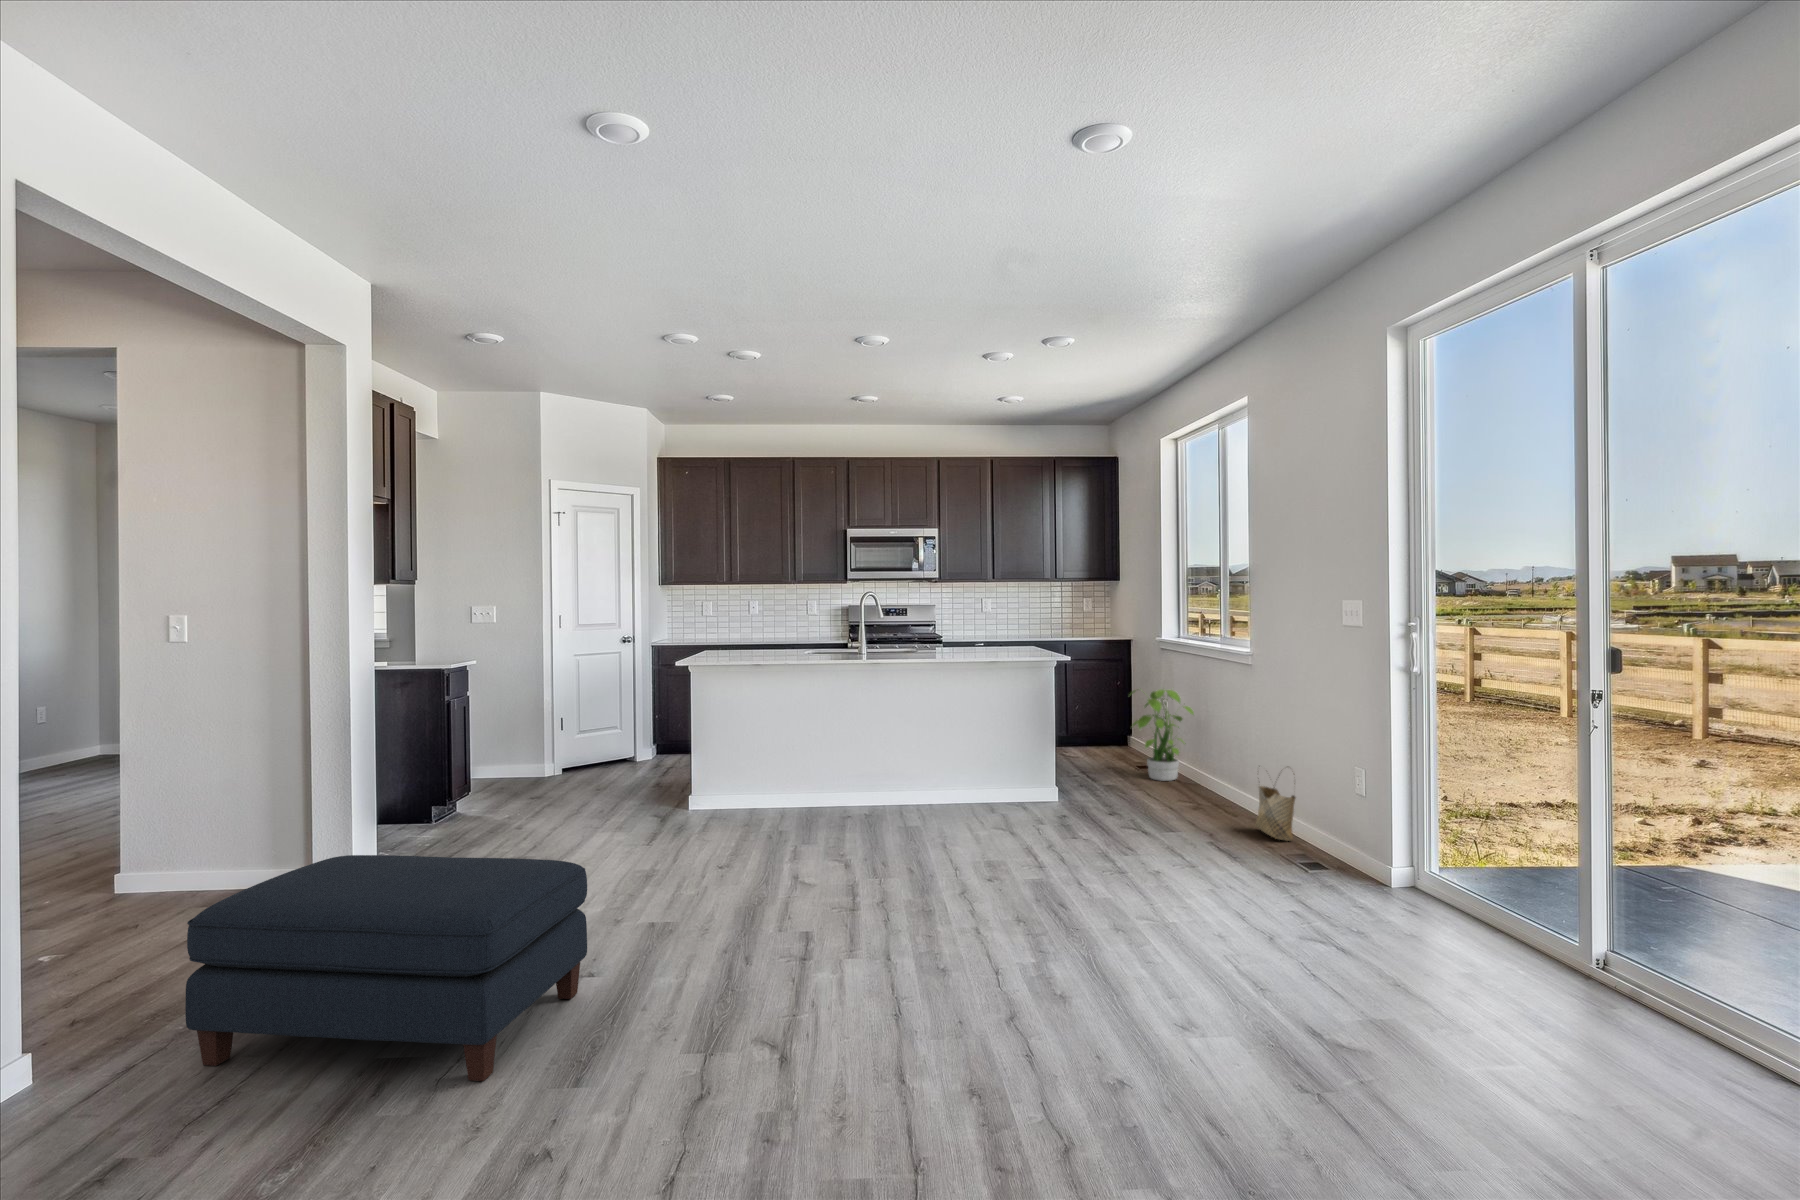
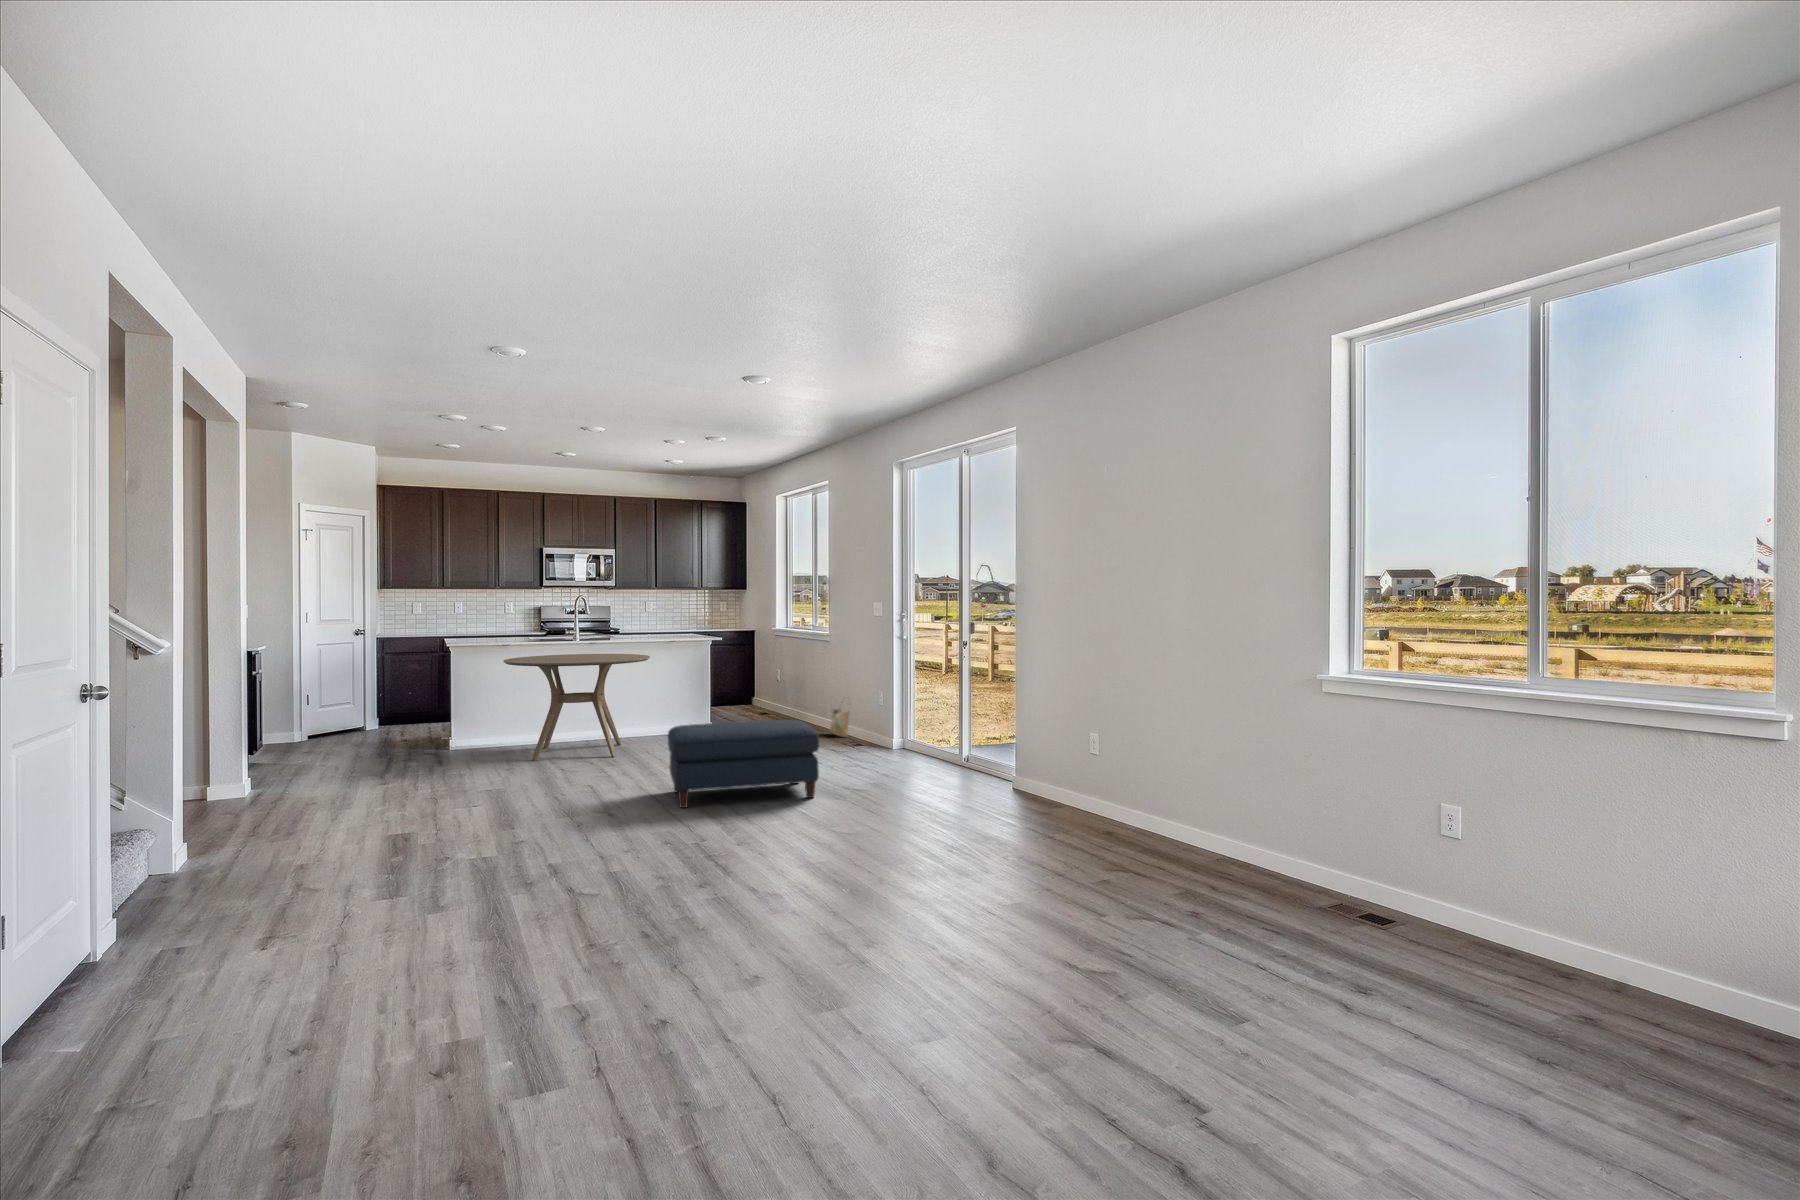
dining table: none [734,678,948,853] -> present [503,654,650,761]
potted plant: present [1130,689,1194,781] -> none [757,659,798,719]
ottoman: present [185,855,587,1081] -> present [668,720,819,808]

